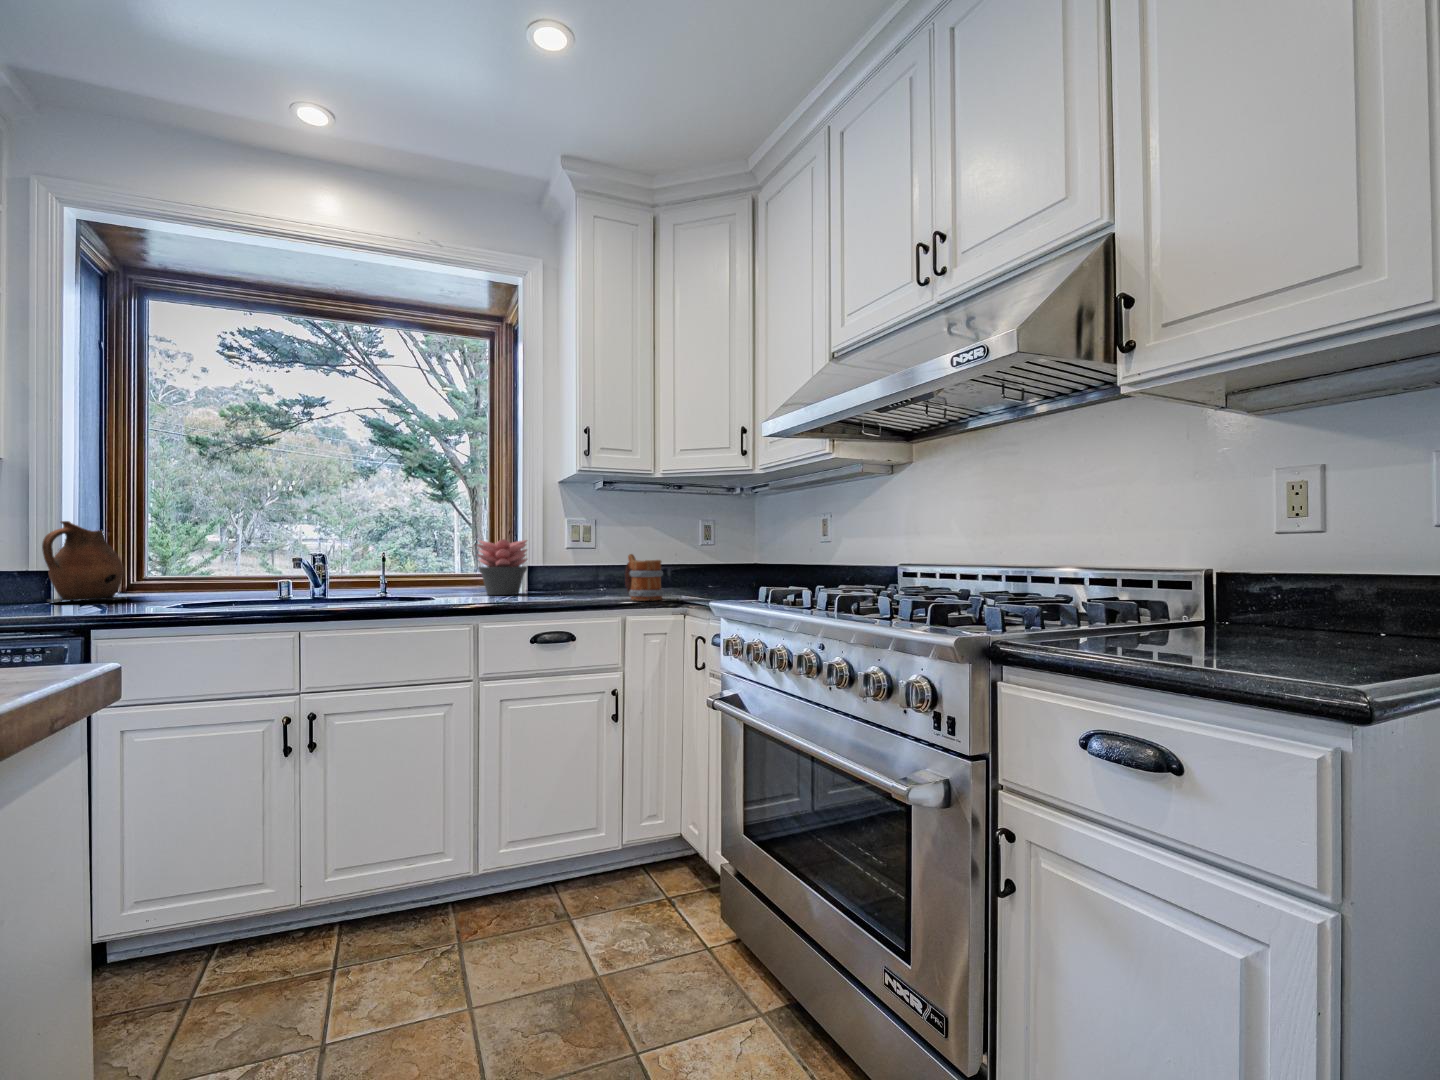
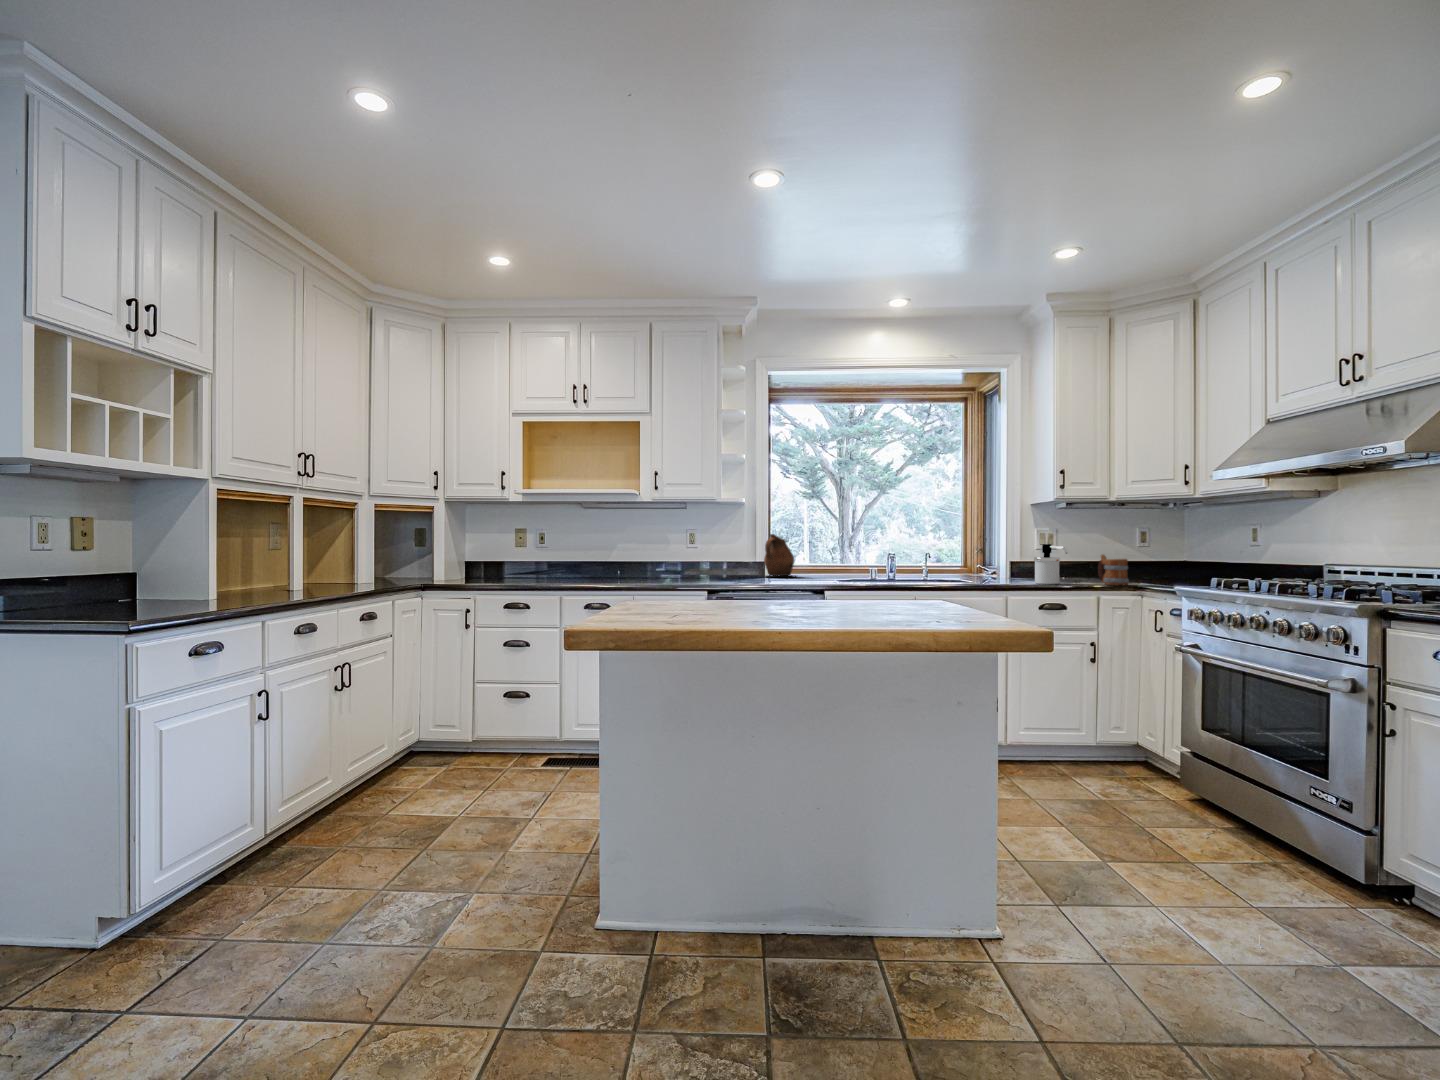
soap dispenser: none [529,538,573,602] -> present [1034,544,1067,584]
succulent plant: present [477,539,527,595] -> none [984,544,1020,580]

